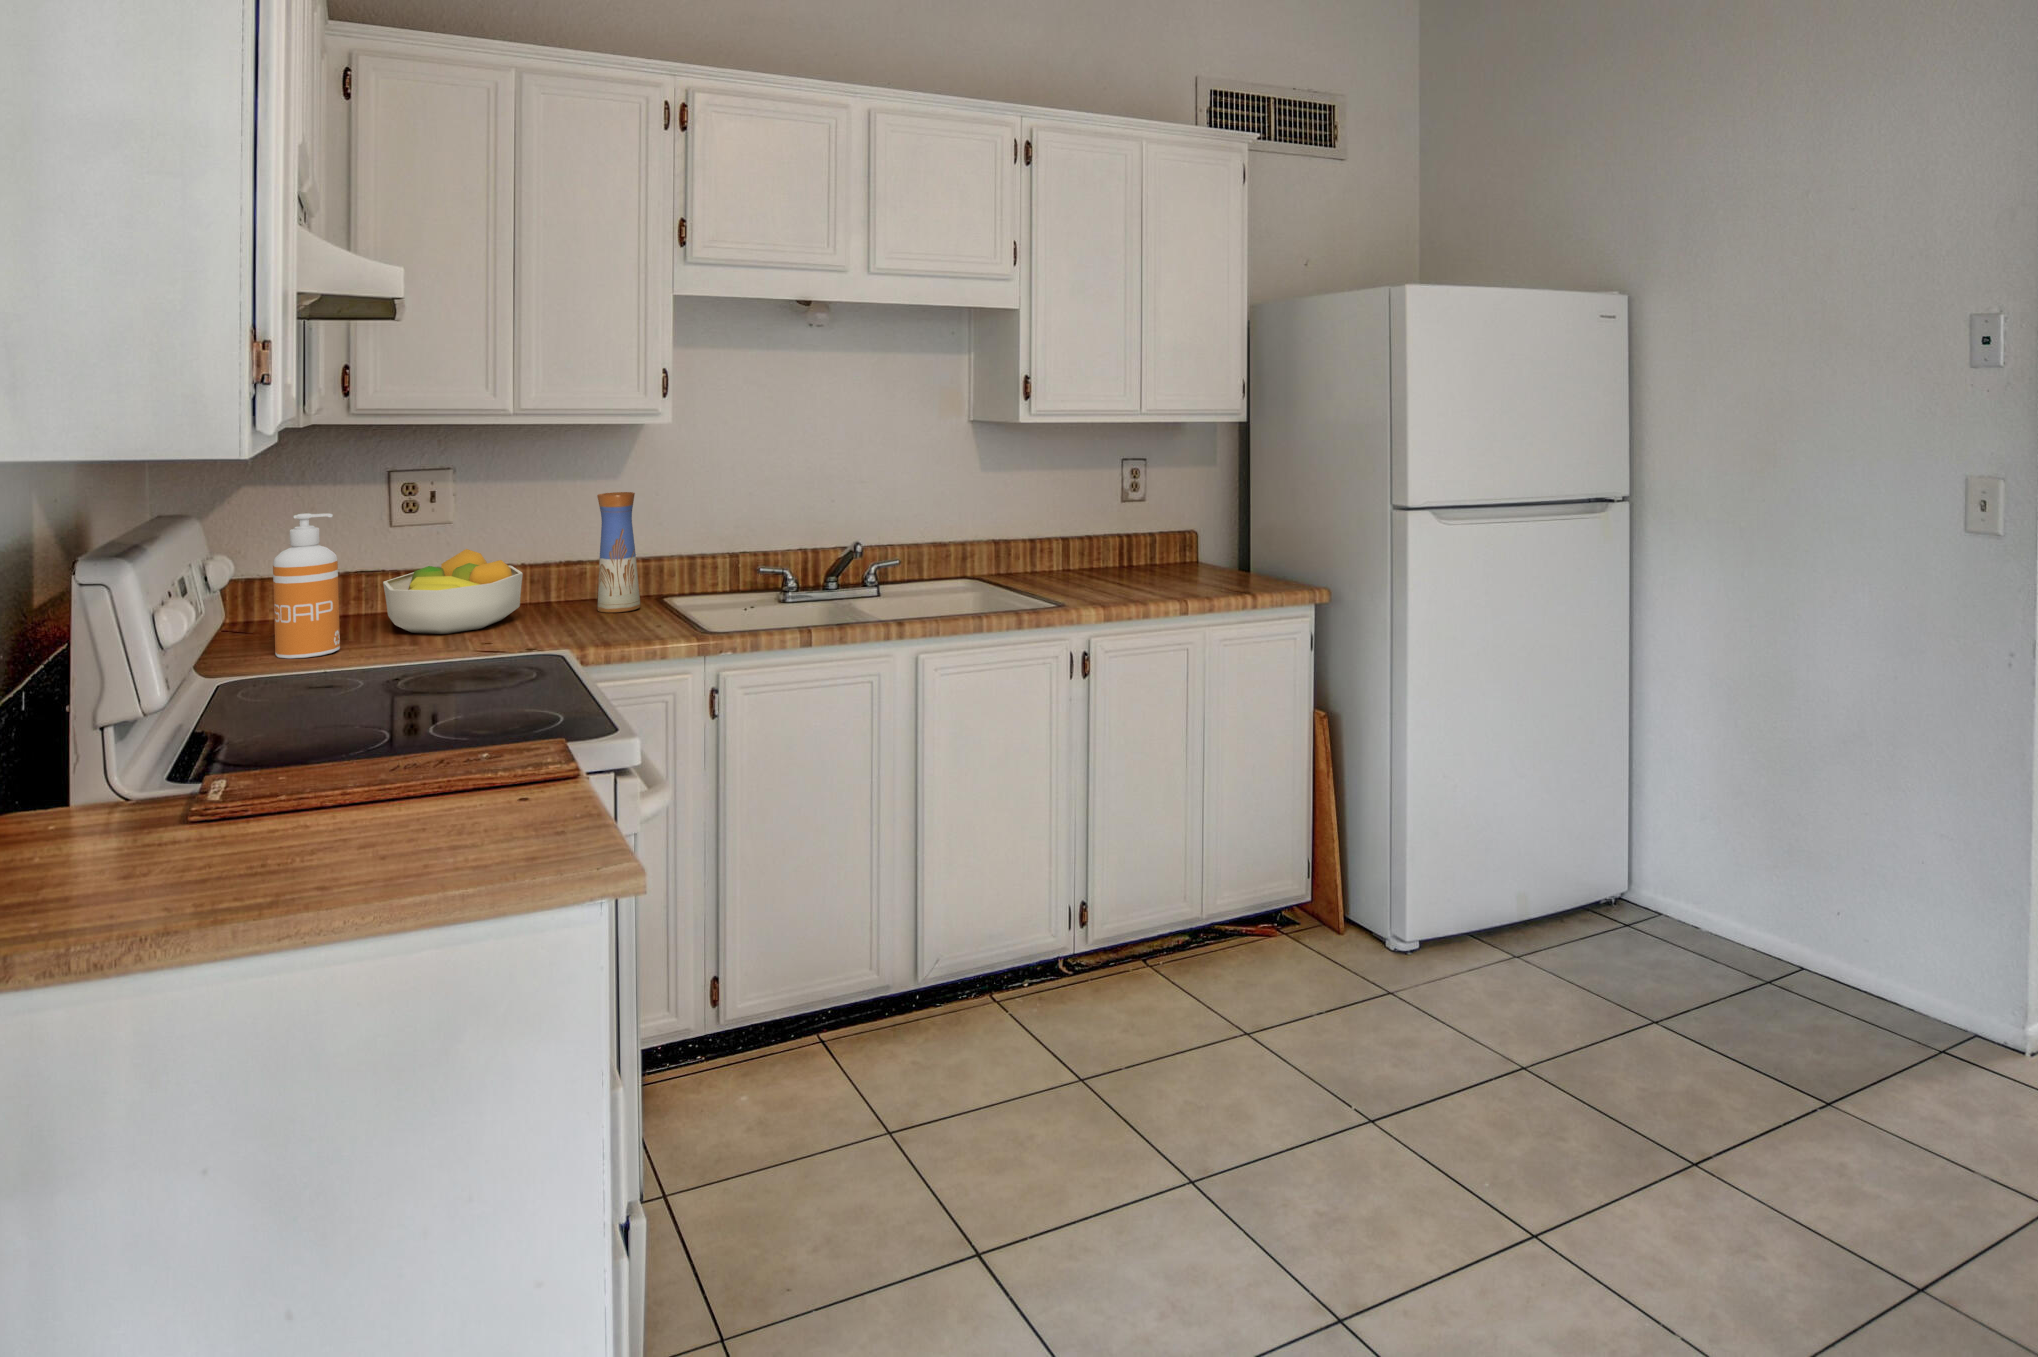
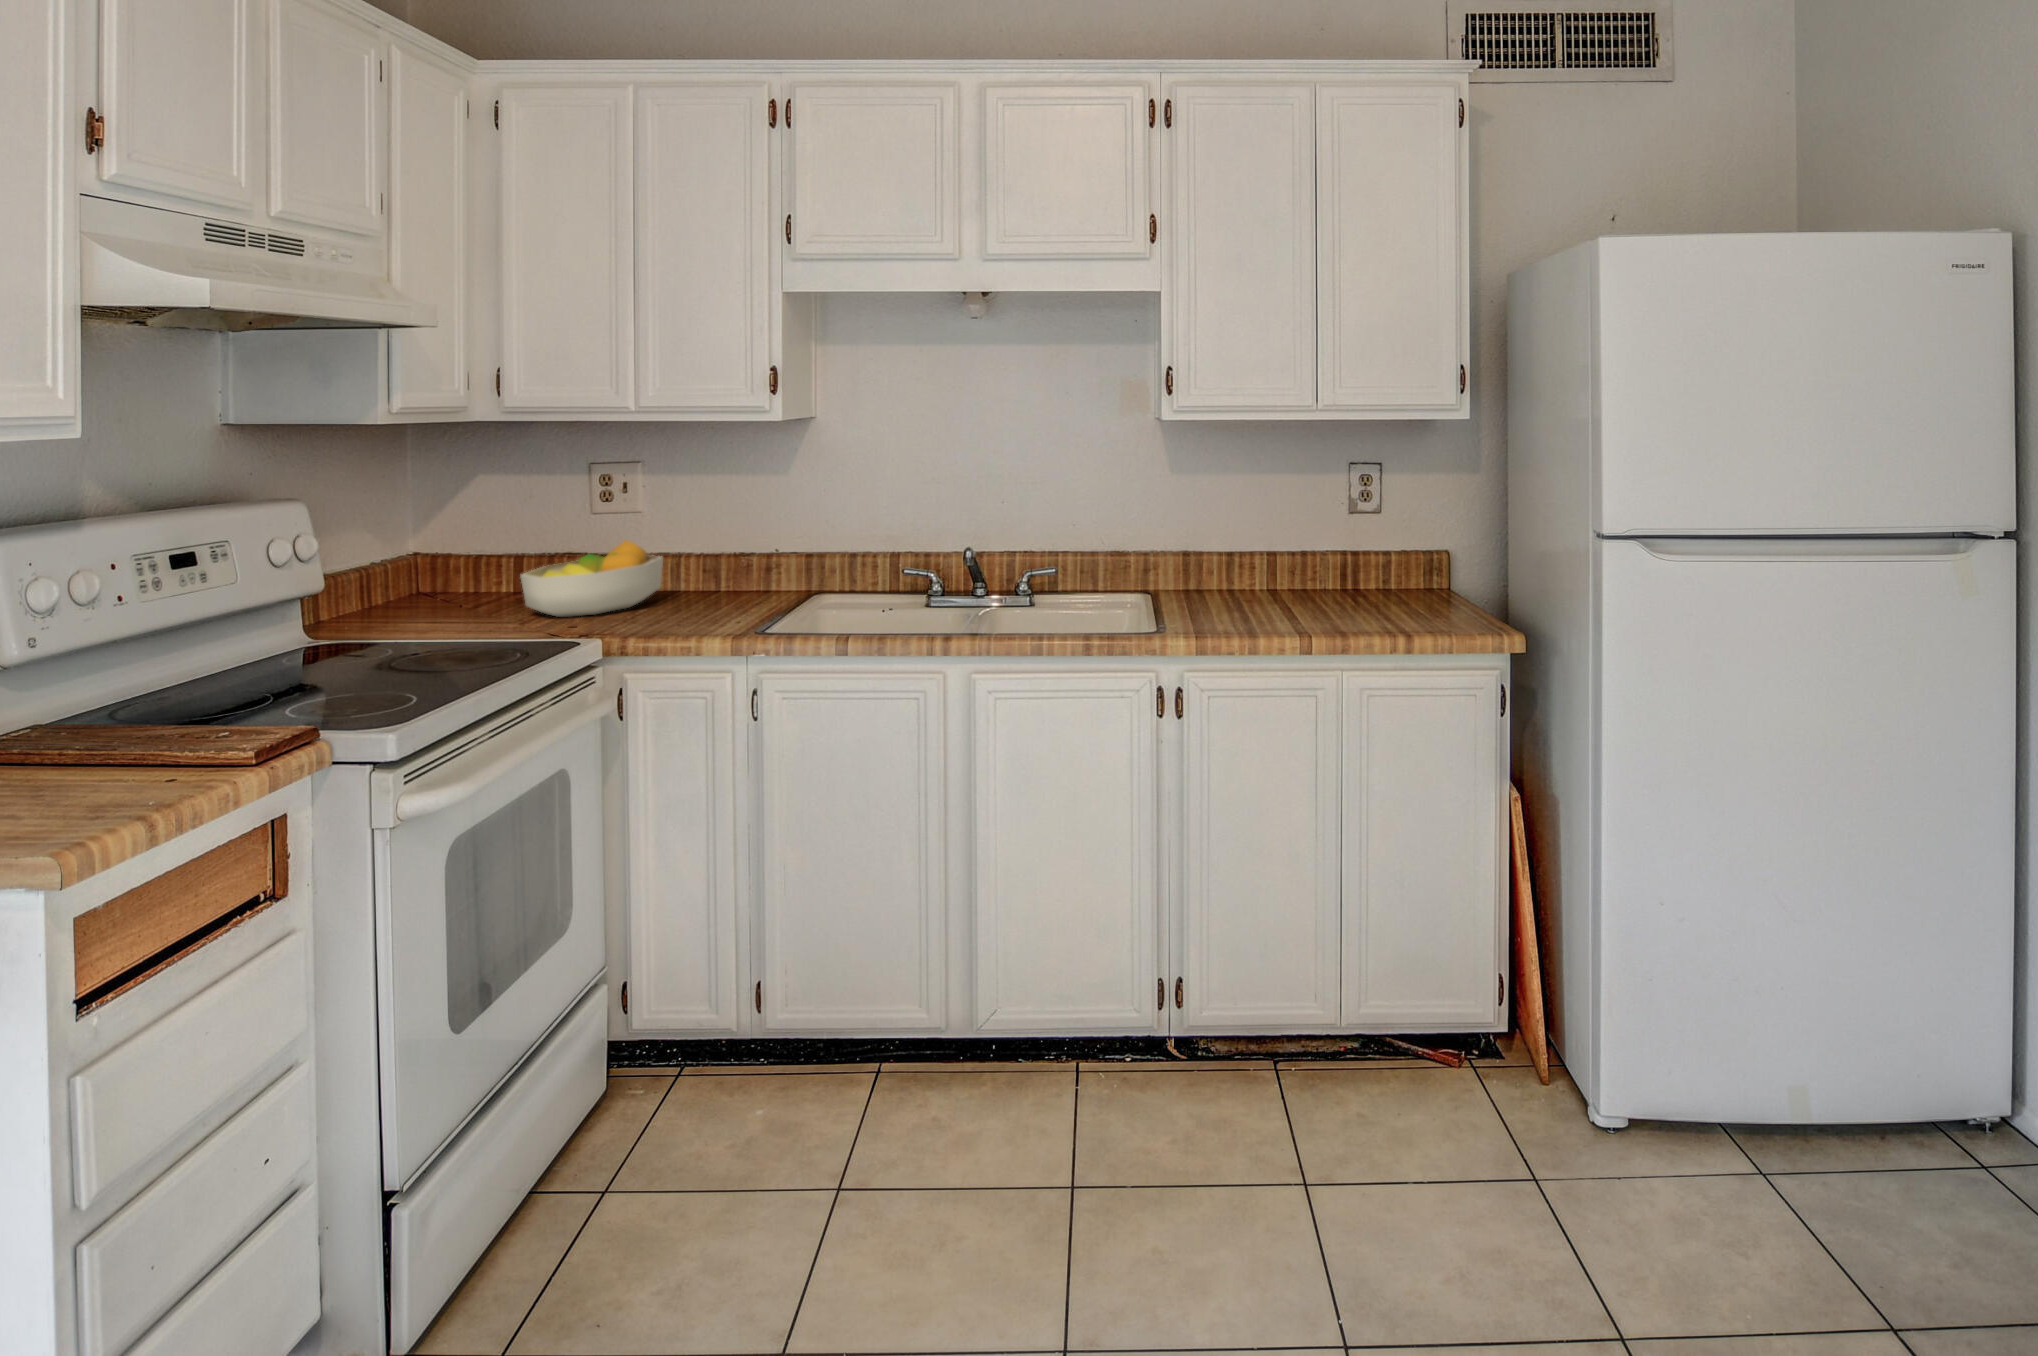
vase: present [597,492,640,613] -> none [722,491,766,607]
soap dispenser: present [273,513,340,659] -> none [395,504,454,631]

